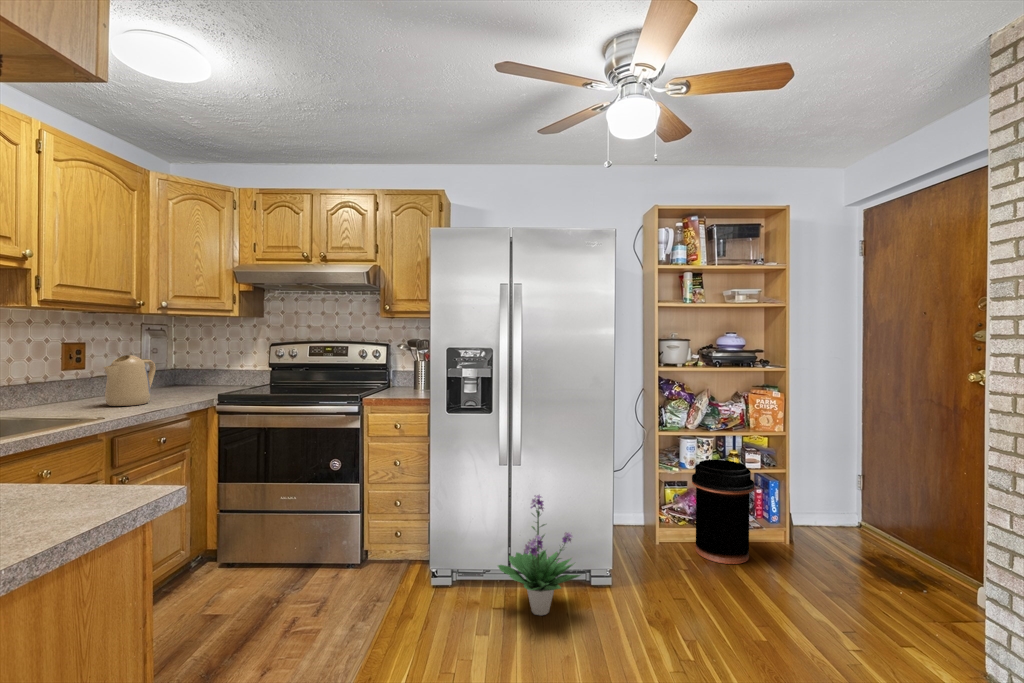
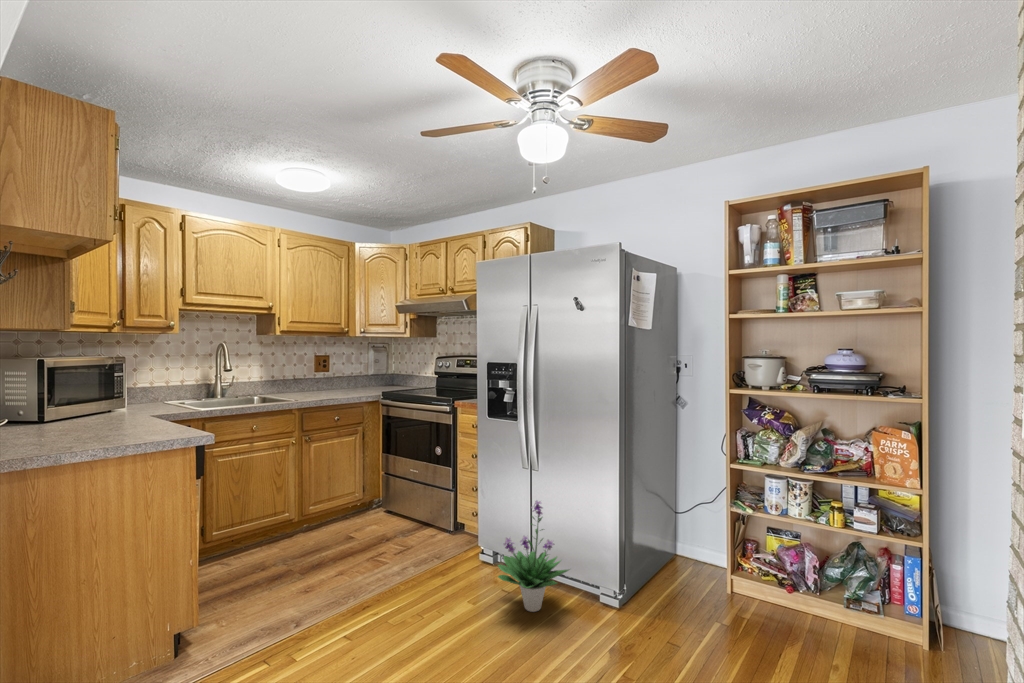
kettle: present [104,355,156,406] -> none [319,364,352,396]
trash can: present [692,460,754,564] -> none [761,507,844,645]

